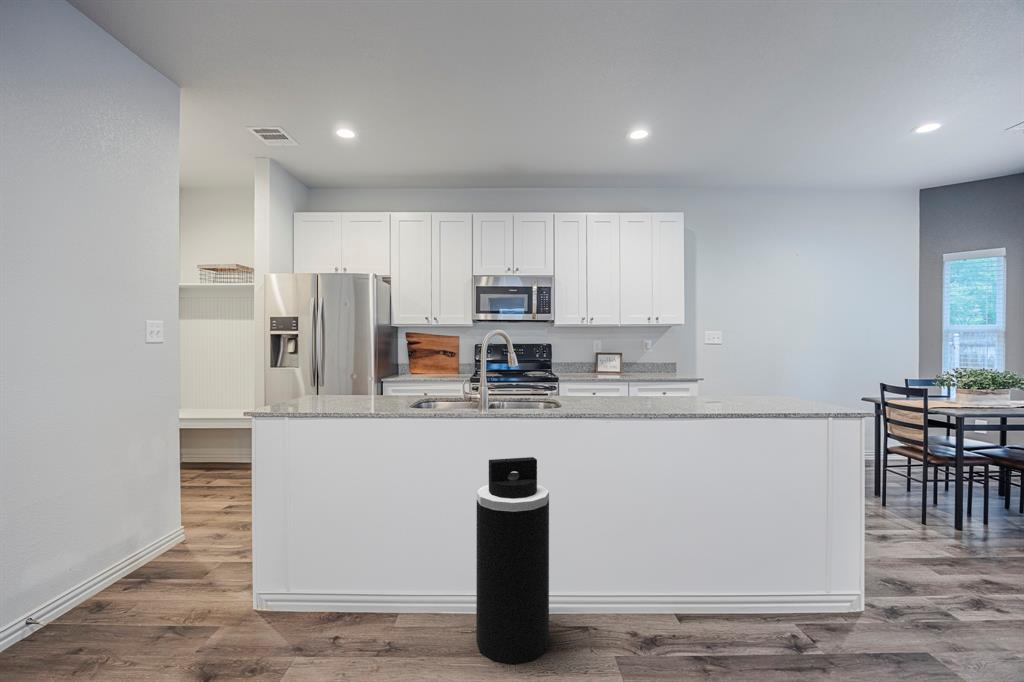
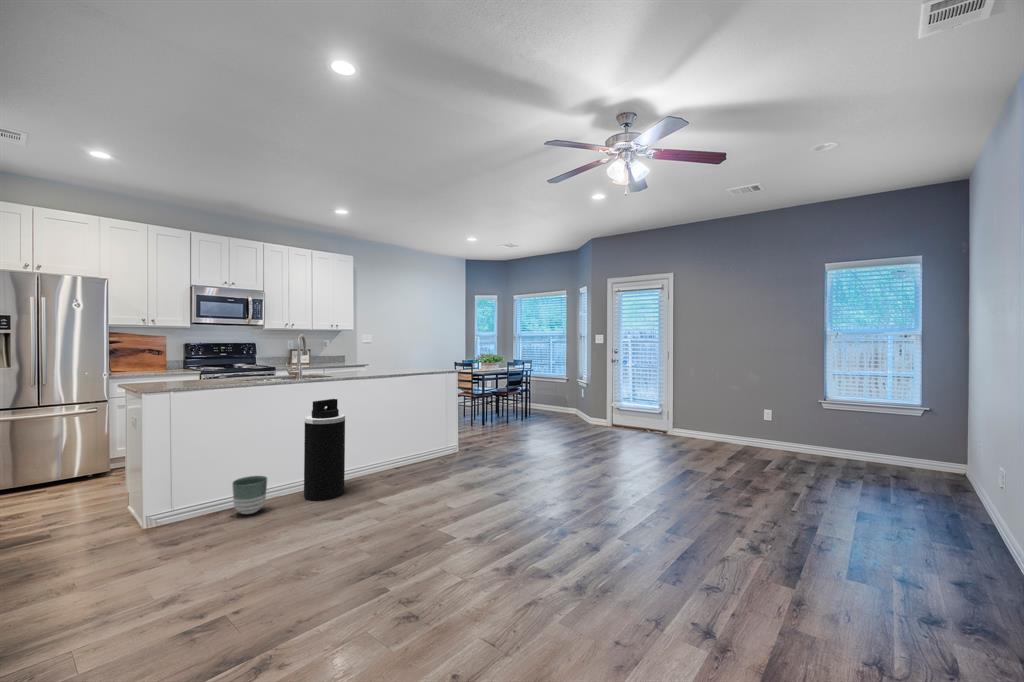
planter: none [359,574,412,646] -> present [232,476,267,514]

